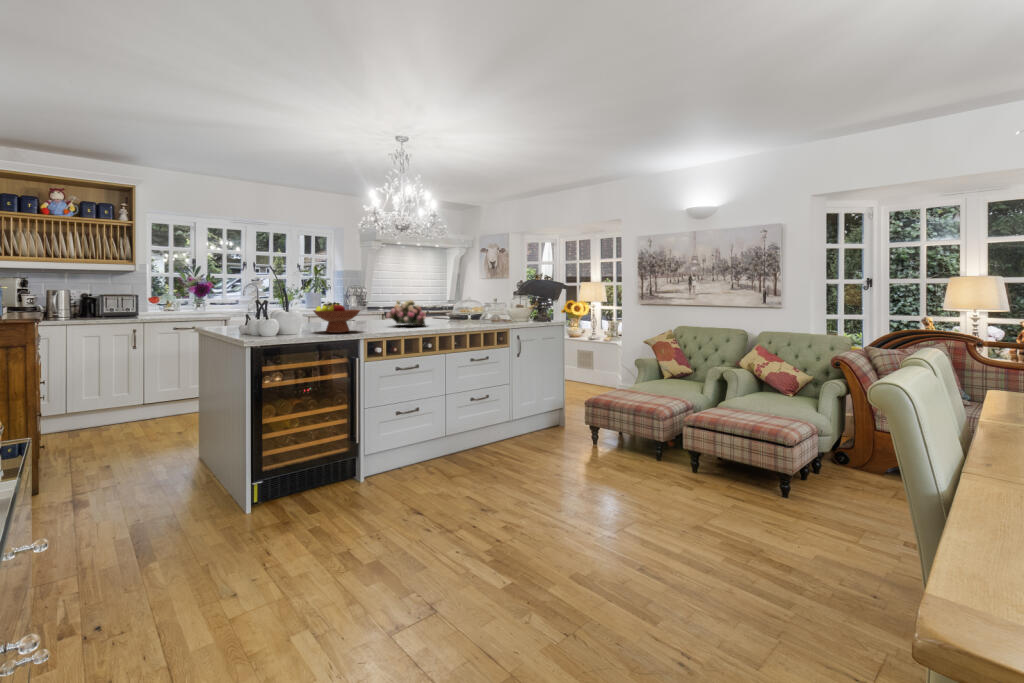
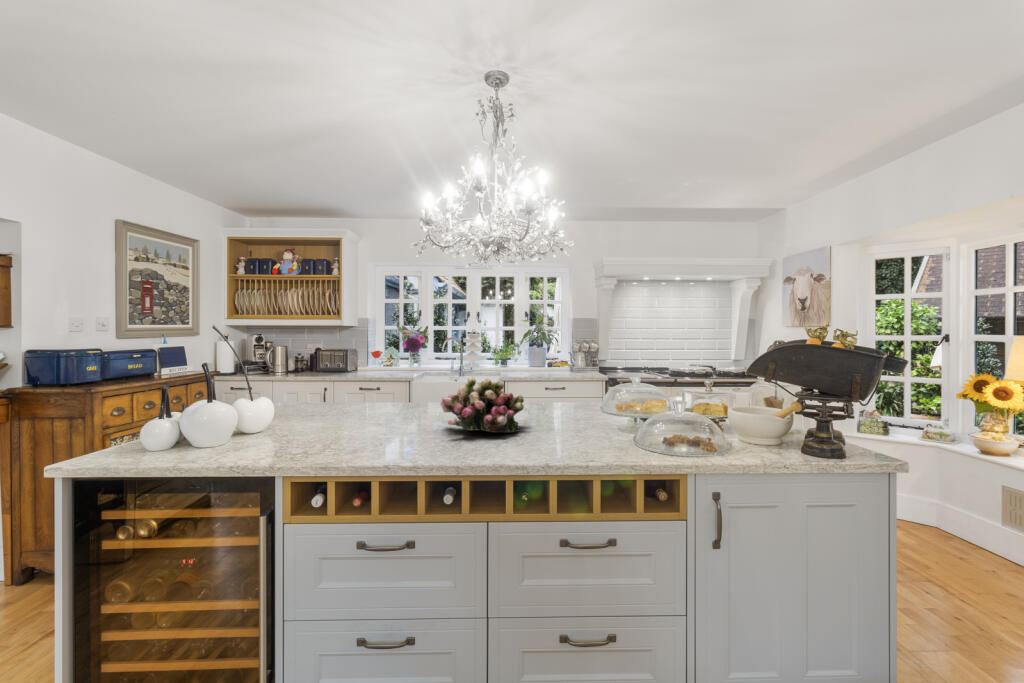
fruit bowl: present [313,302,360,333] -> none [242,386,340,447]

